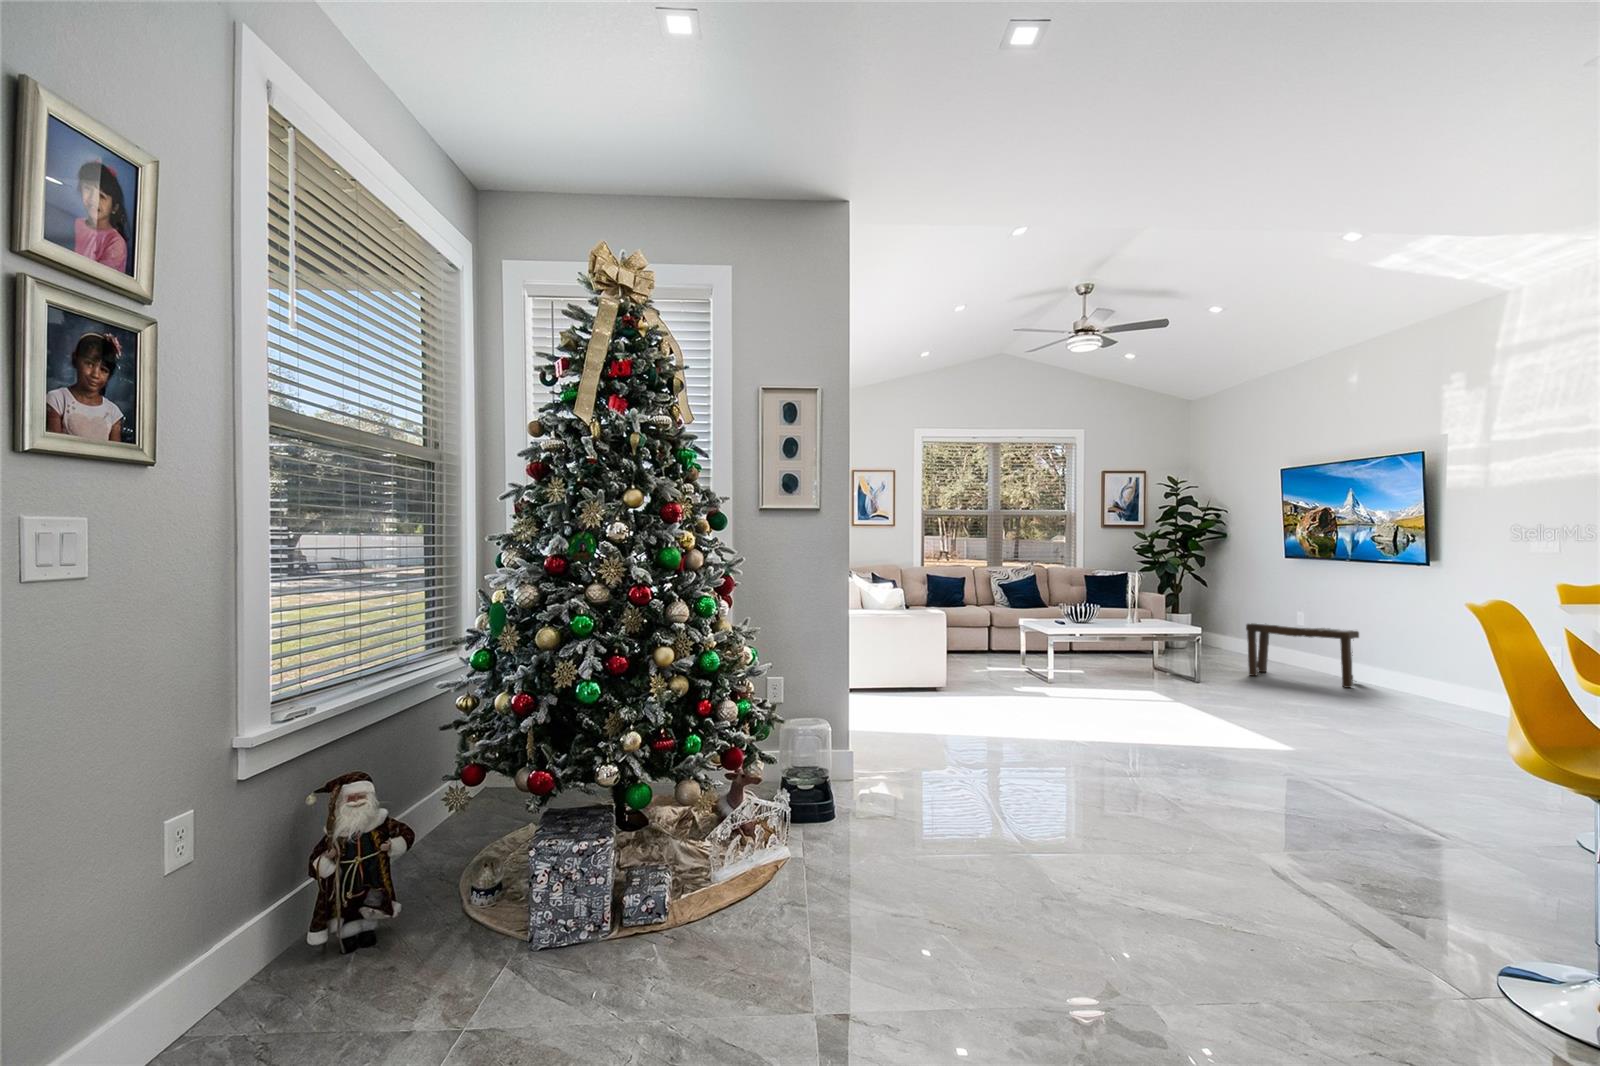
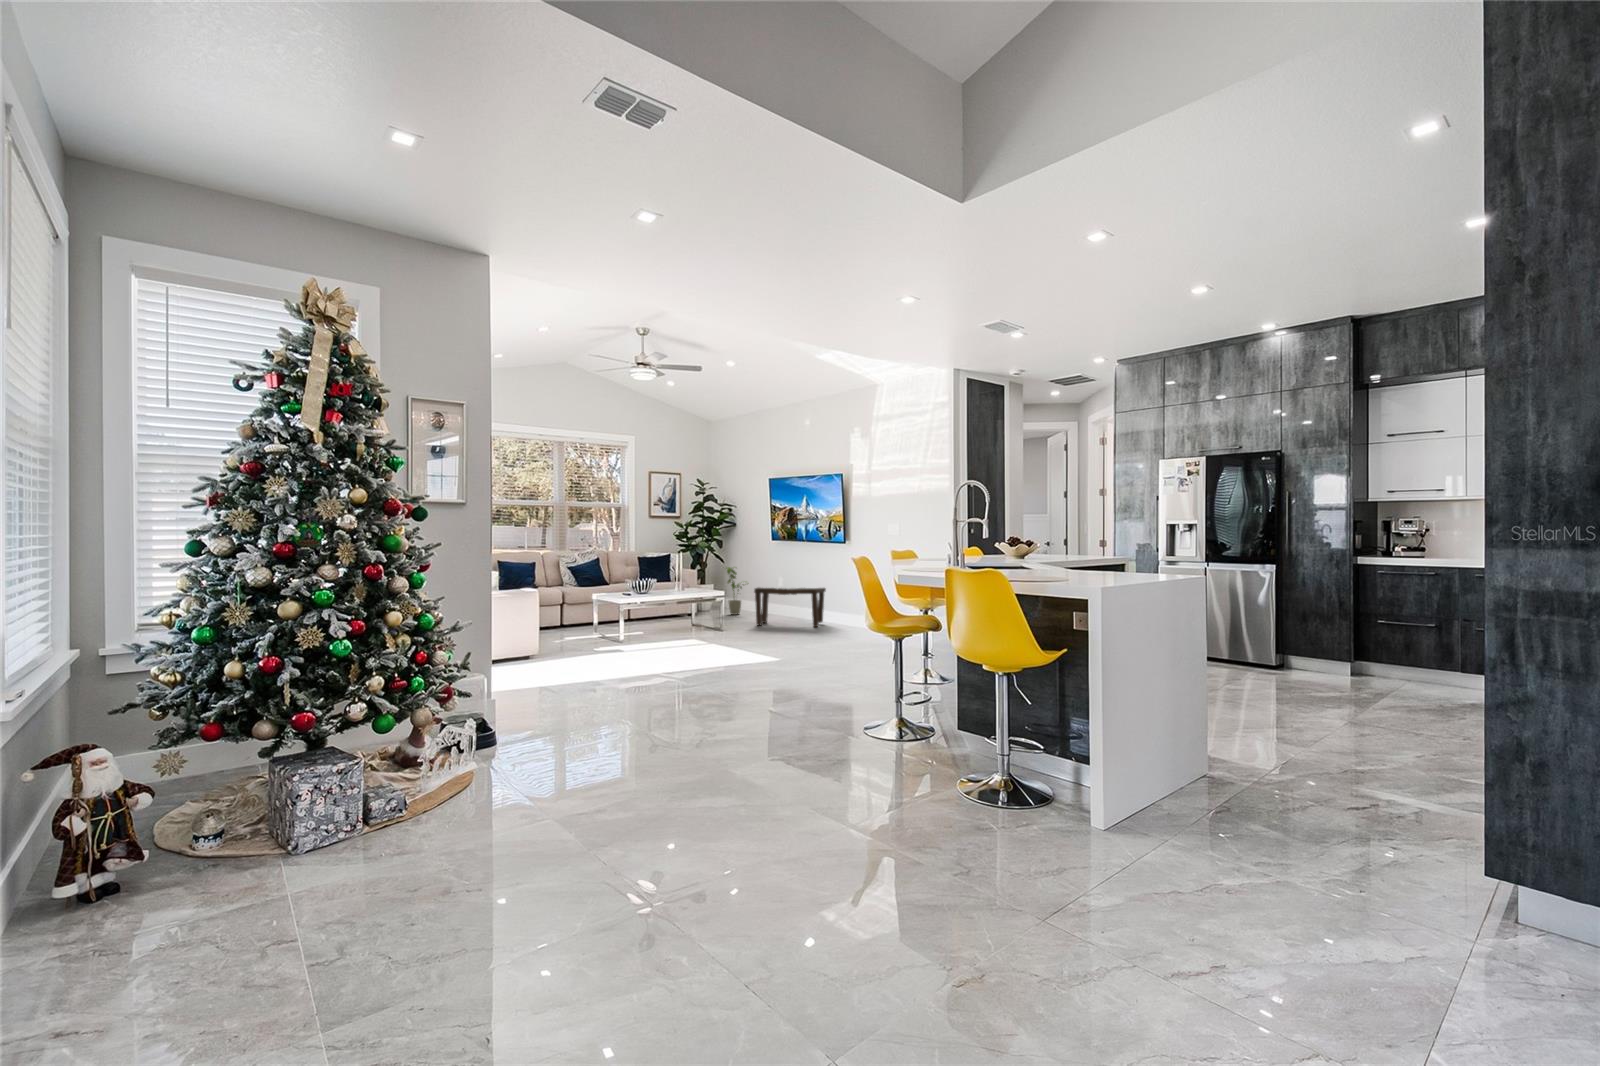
house plant: none [1205,592,1241,655] -> present [726,567,742,615]

